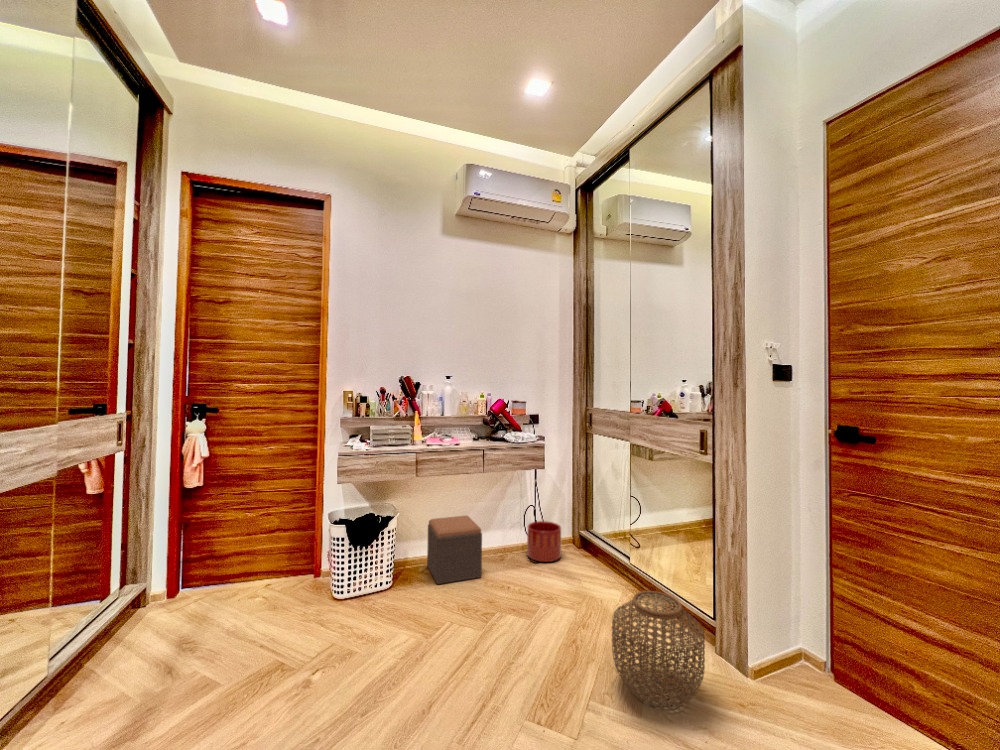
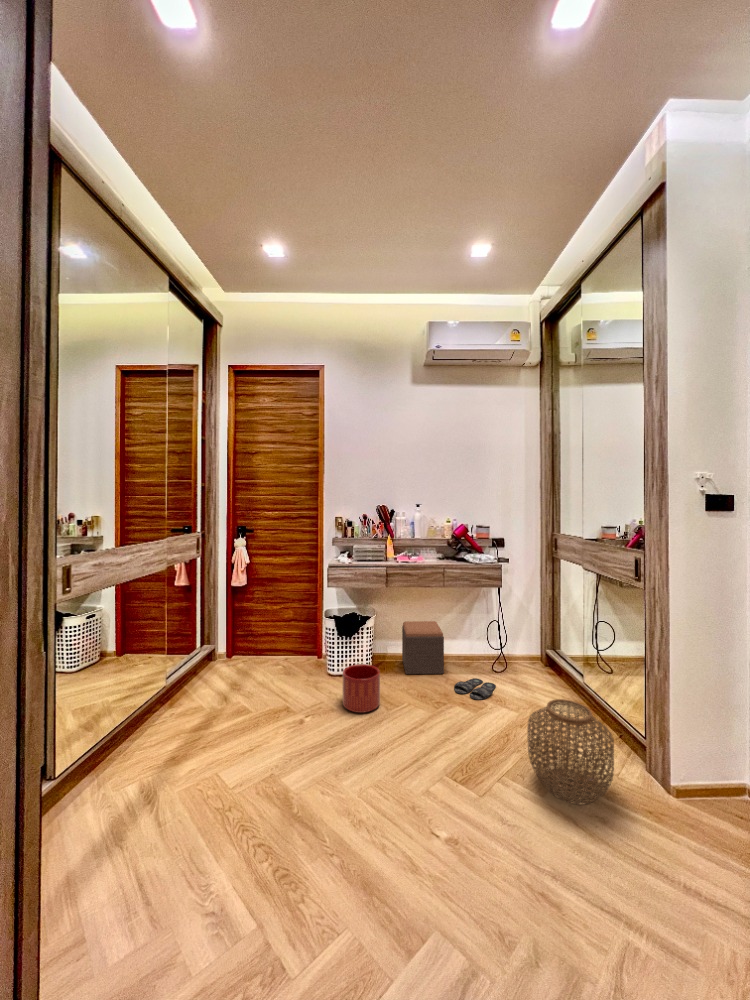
planter: present [527,521,561,562] -> present [343,664,380,713]
slippers: none [498,577,543,603] -> present [454,678,496,700]

